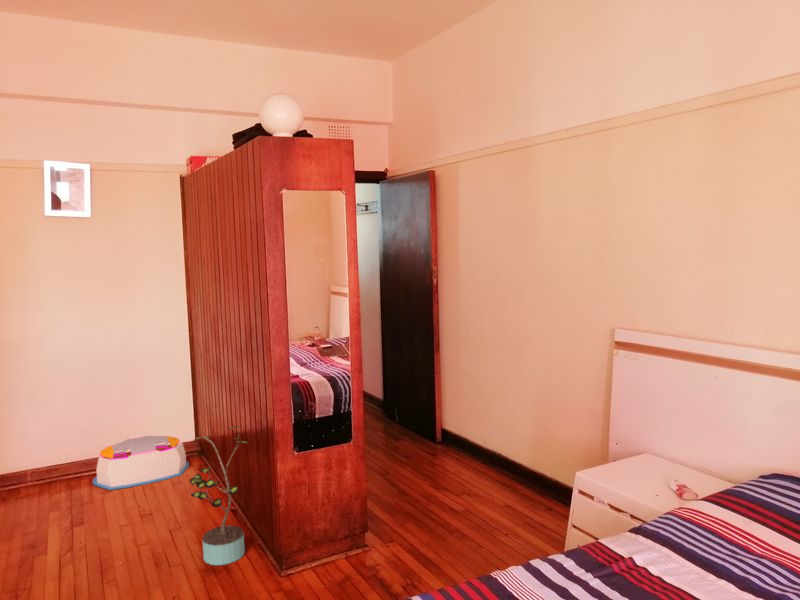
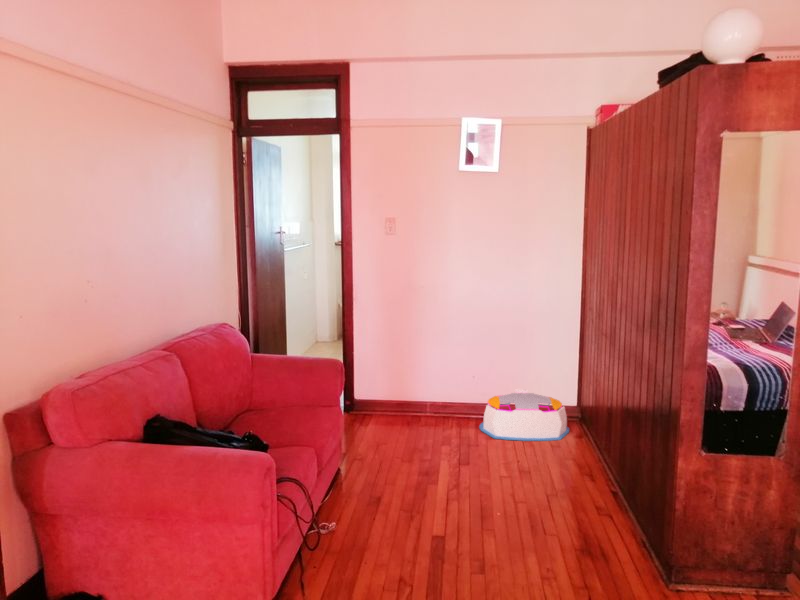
potted plant: present [190,426,247,565] -> none [575,406,646,552]

